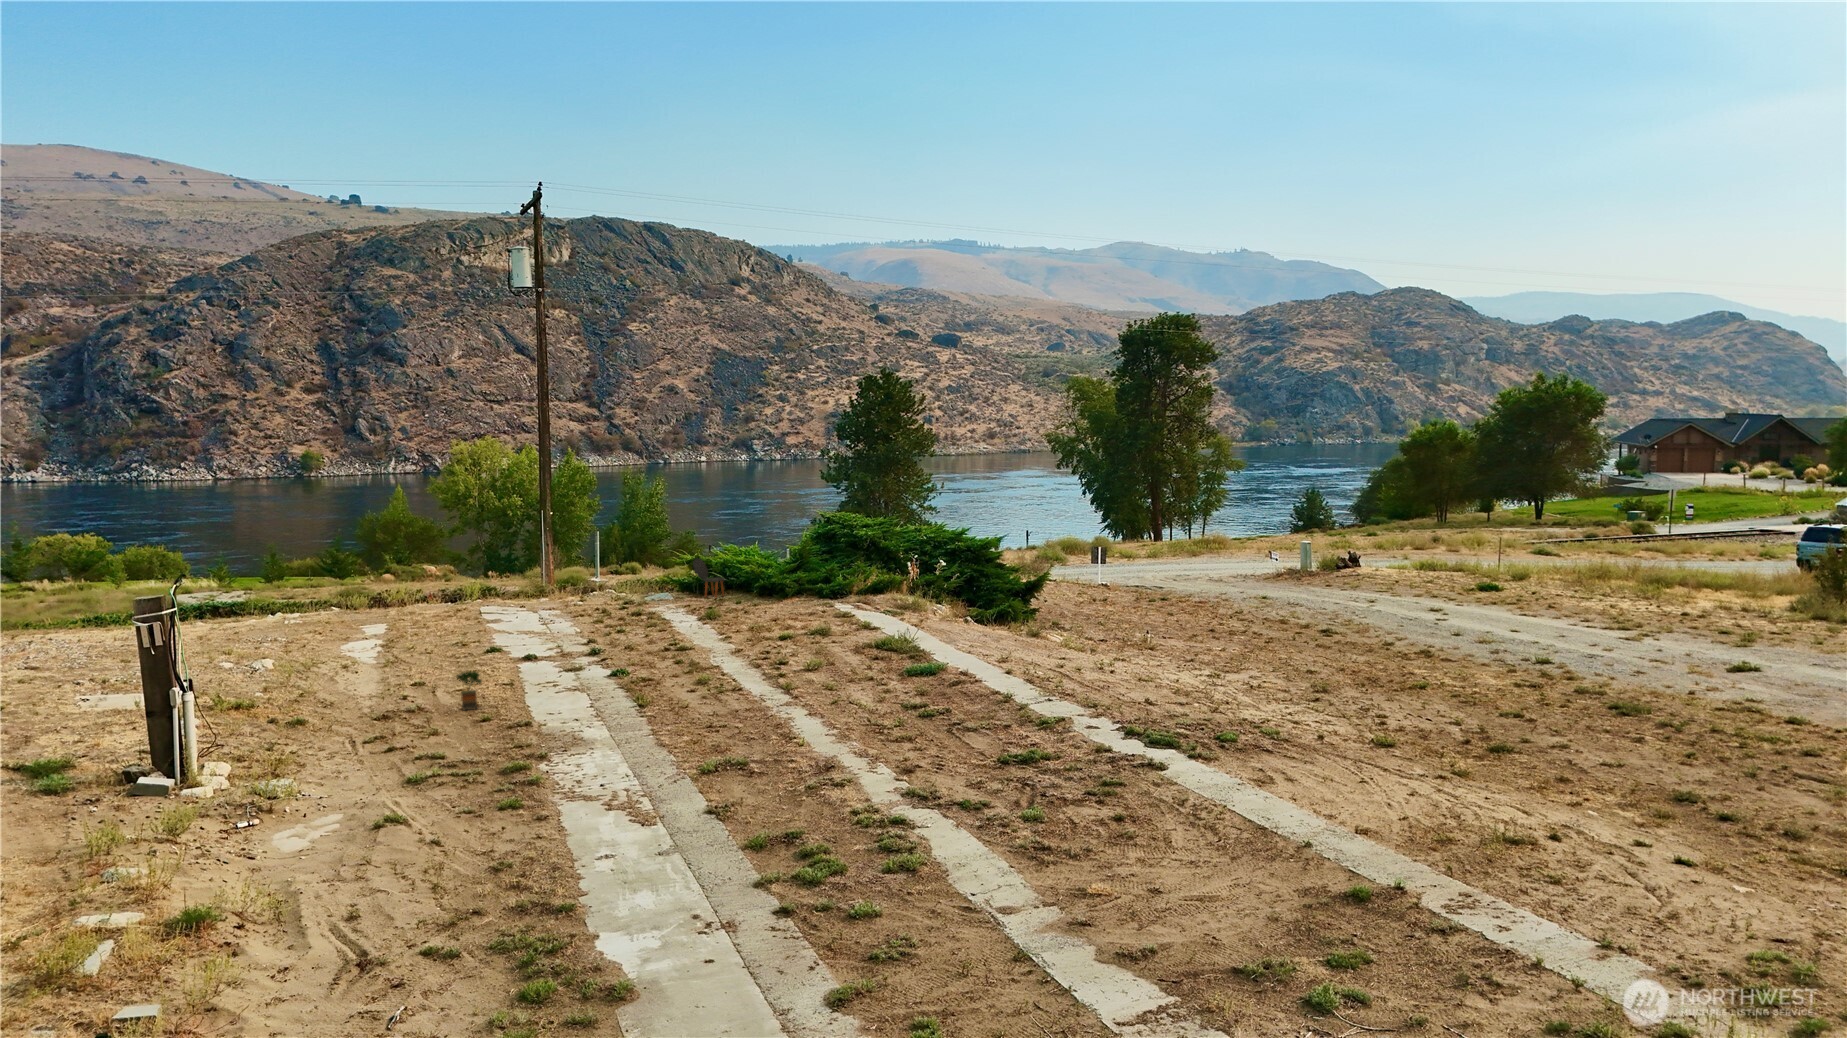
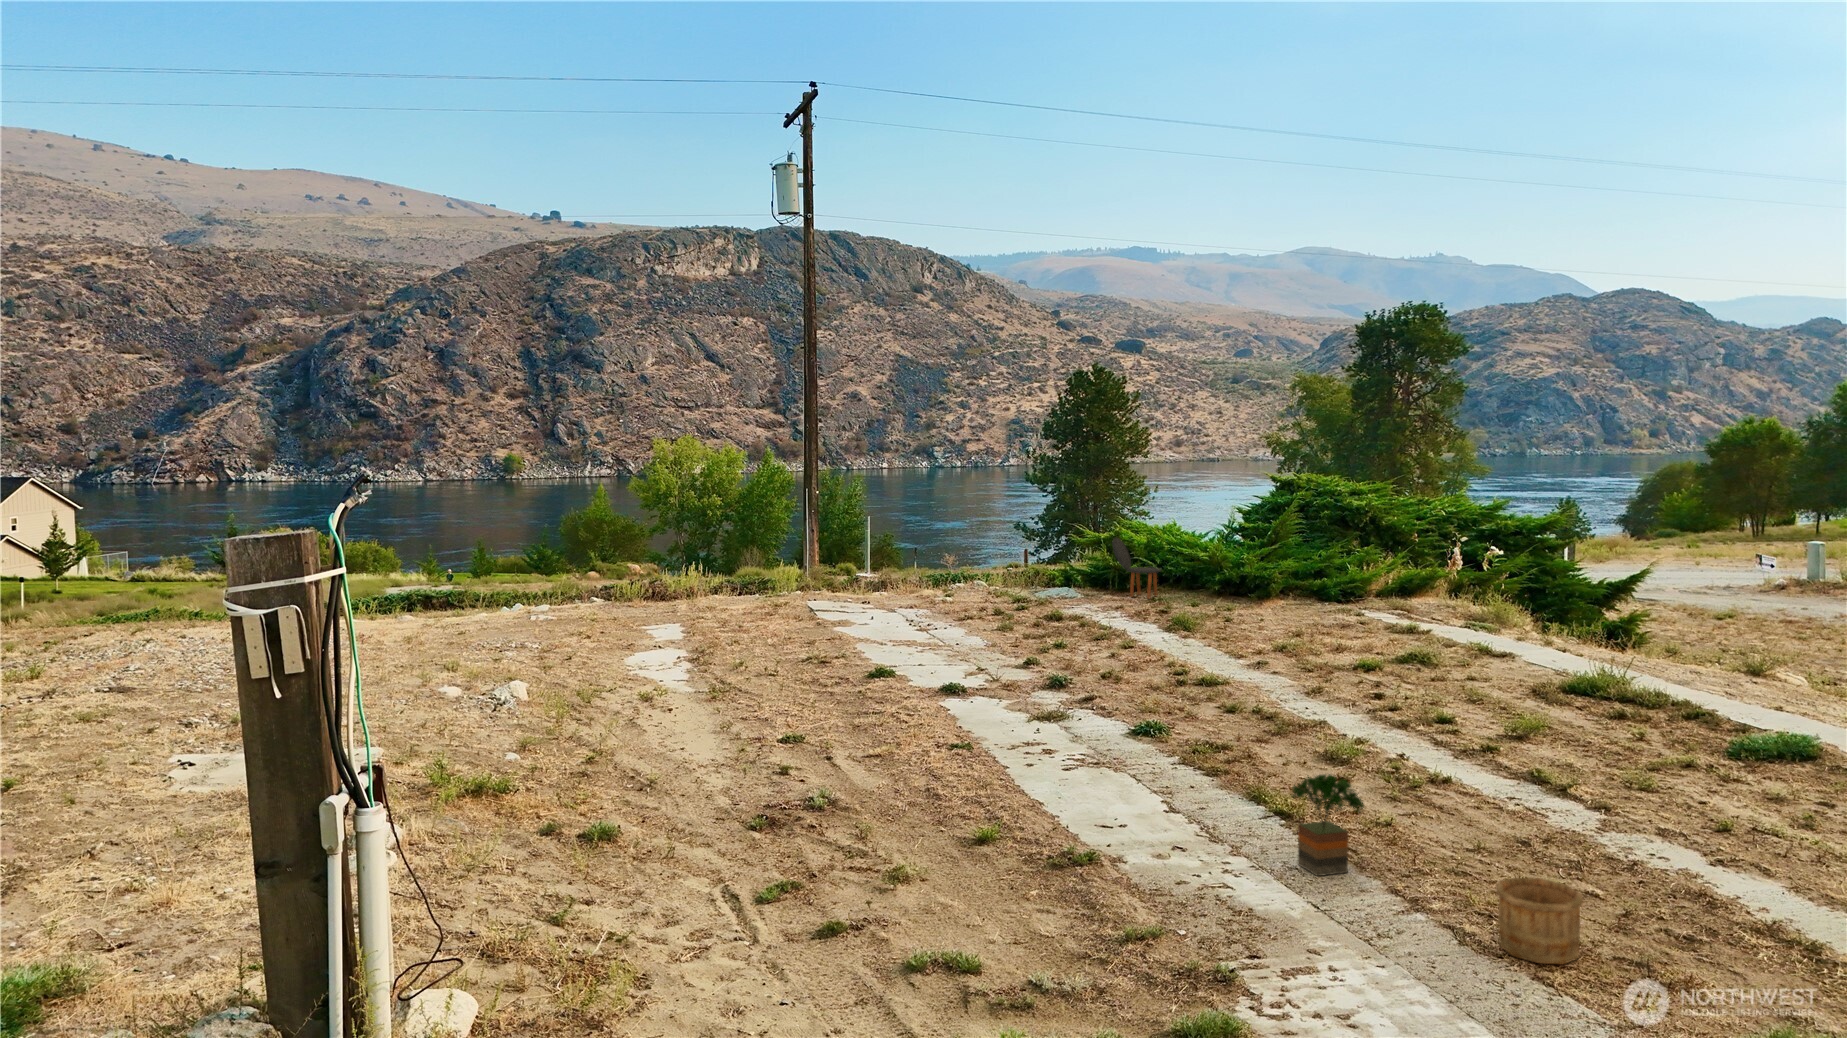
potted tree: present [456,671,482,711] -> present [1291,774,1364,876]
wooden bucket: none [645,714,675,744] -> present [1496,878,1583,964]

